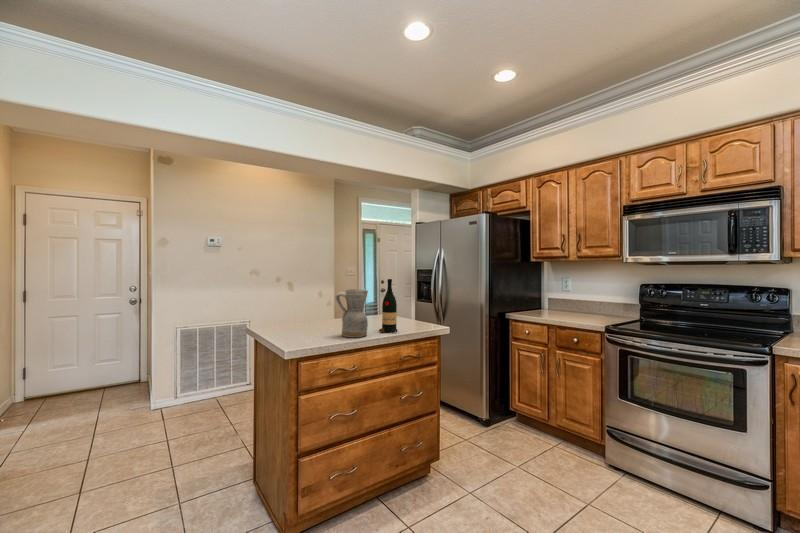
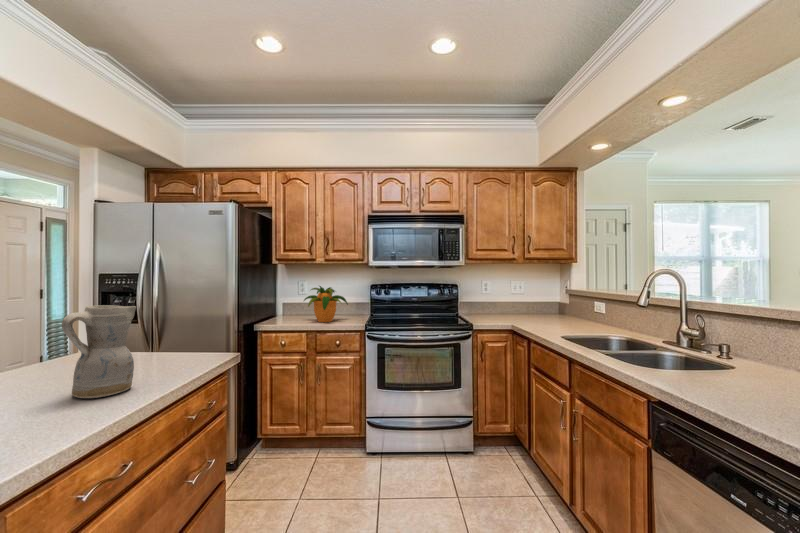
wine bottle: present [379,279,397,332] -> none [143,286,180,376]
potted plant: none [555,282,603,319] -> present [304,286,348,322]

